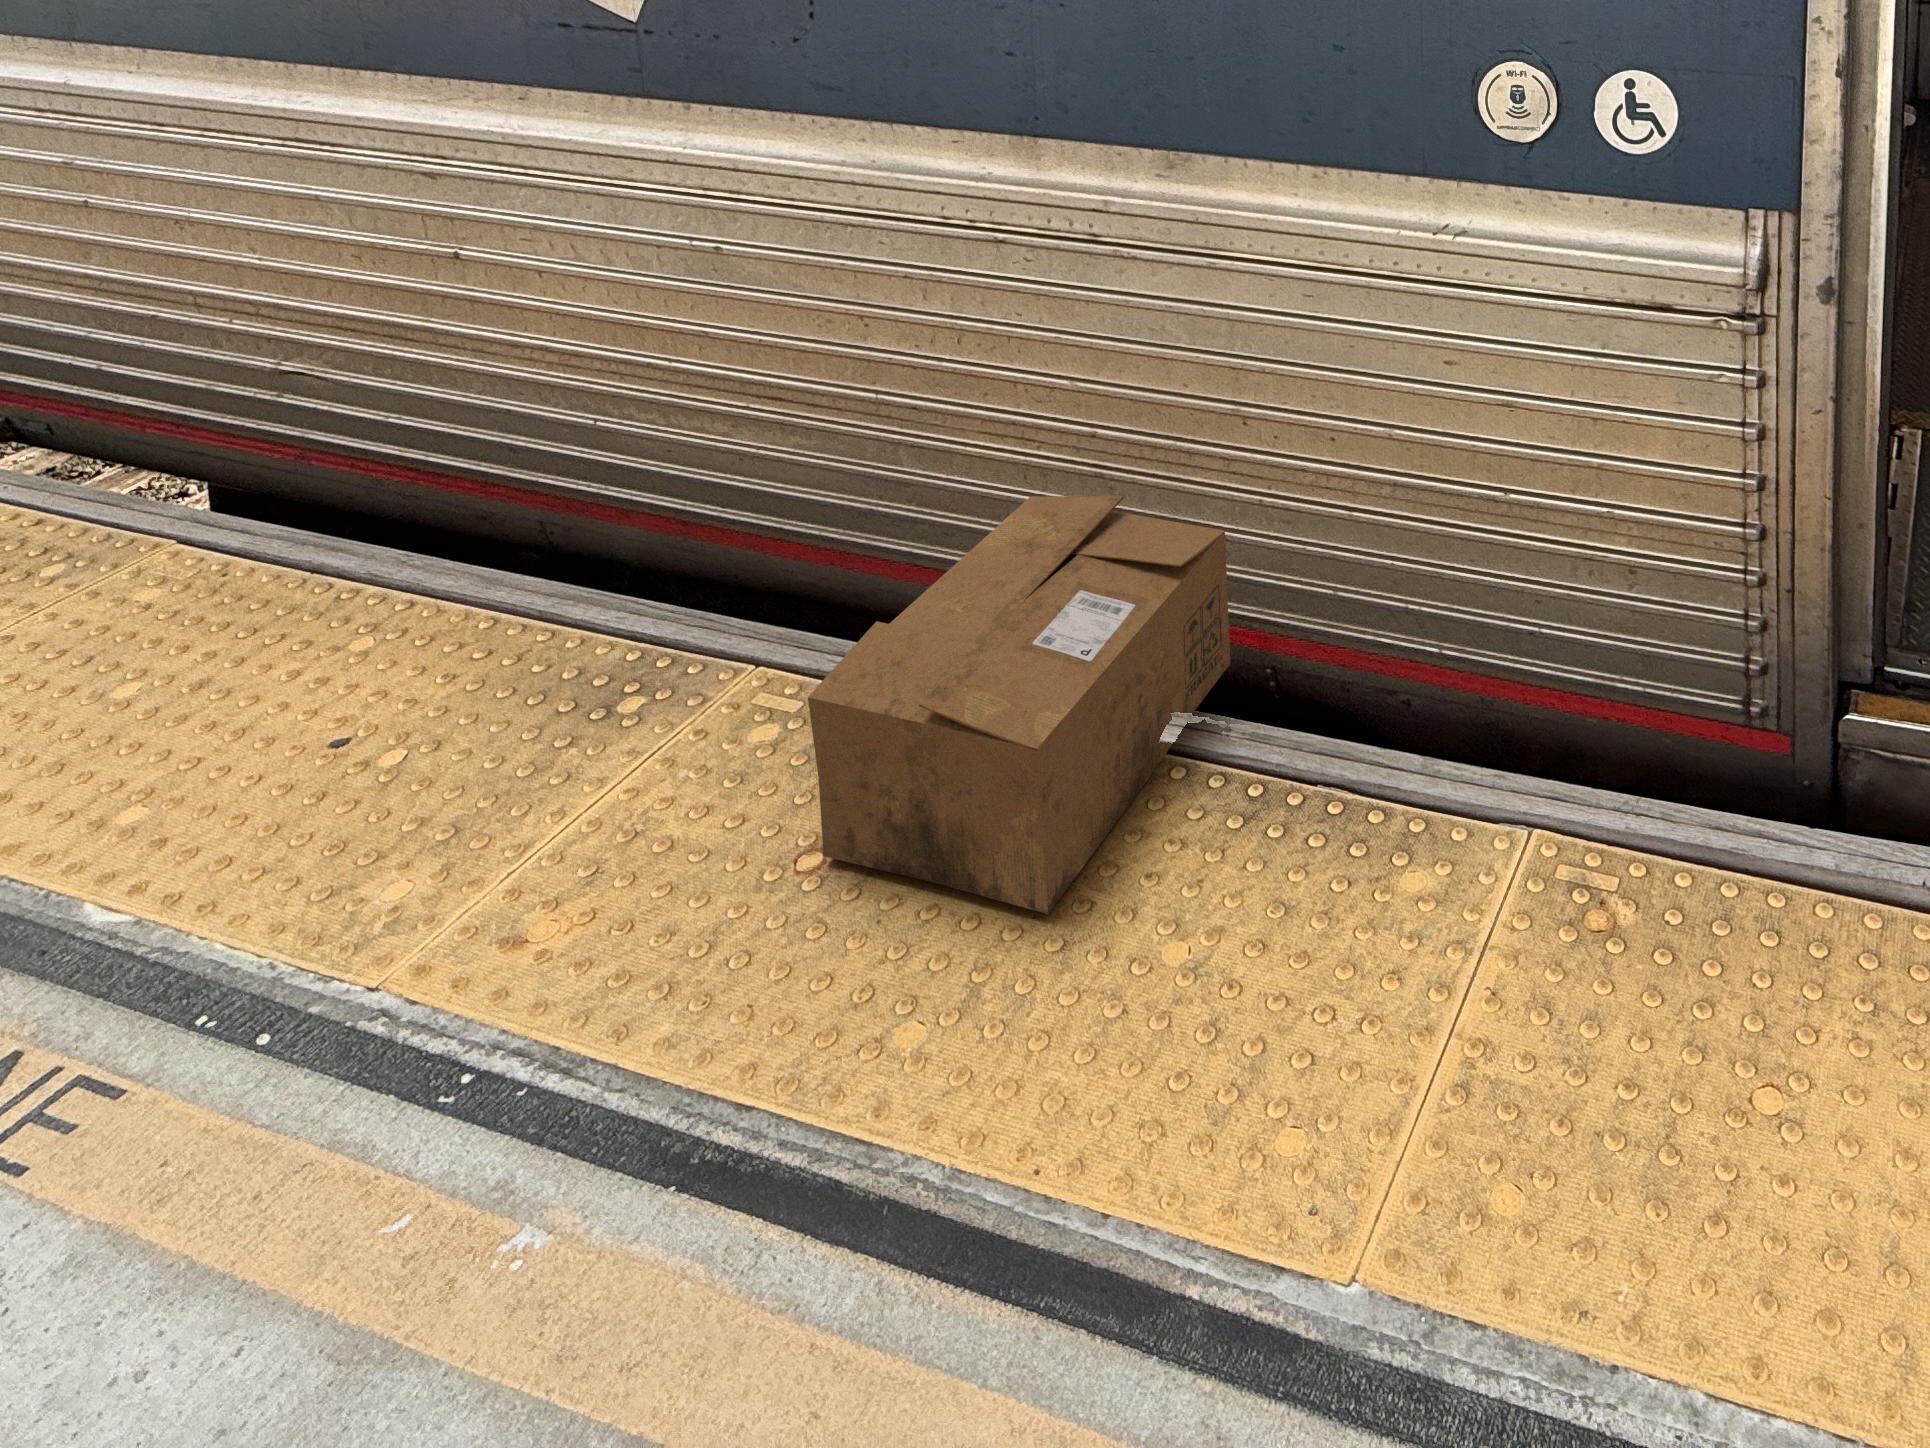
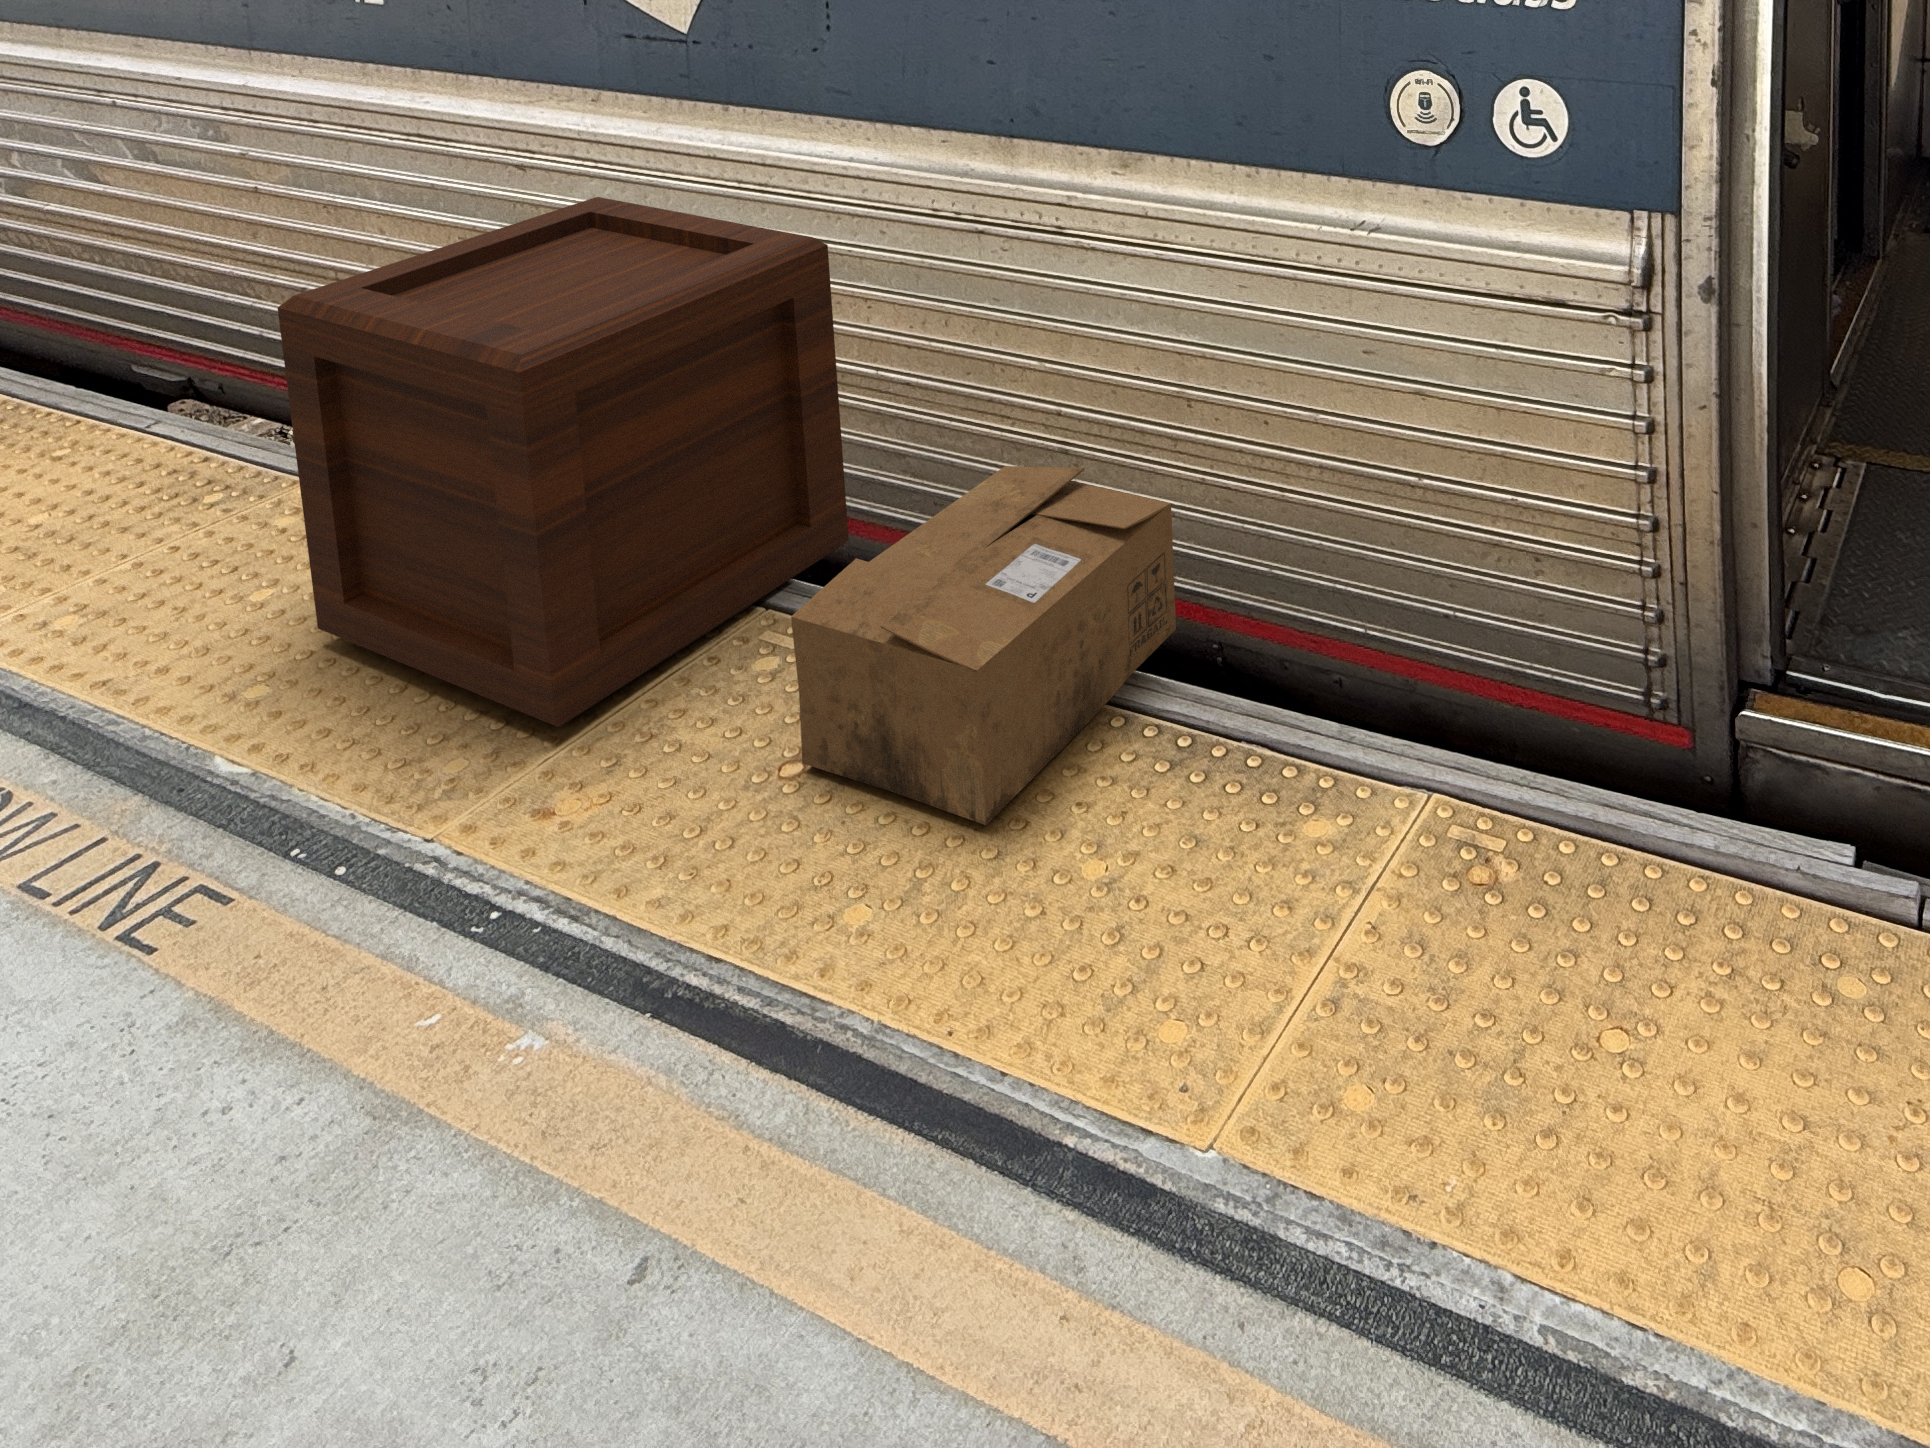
wooden crate: none [137,208,844,835] -> present [278,197,849,727]

